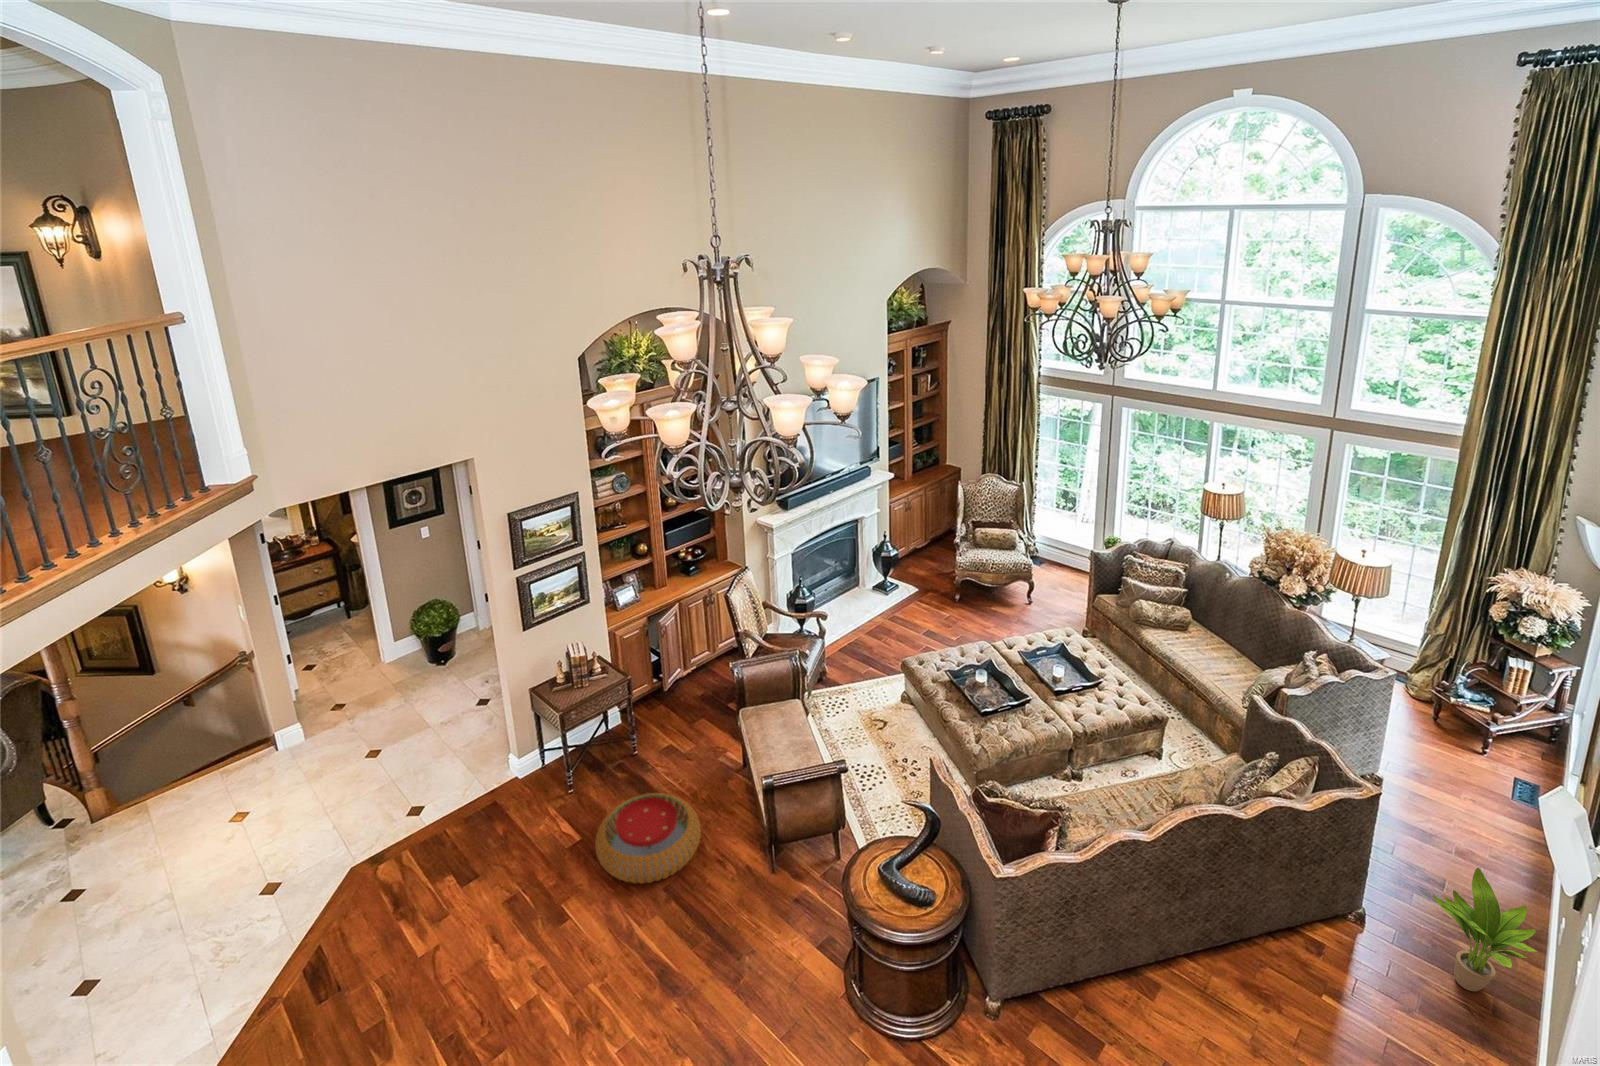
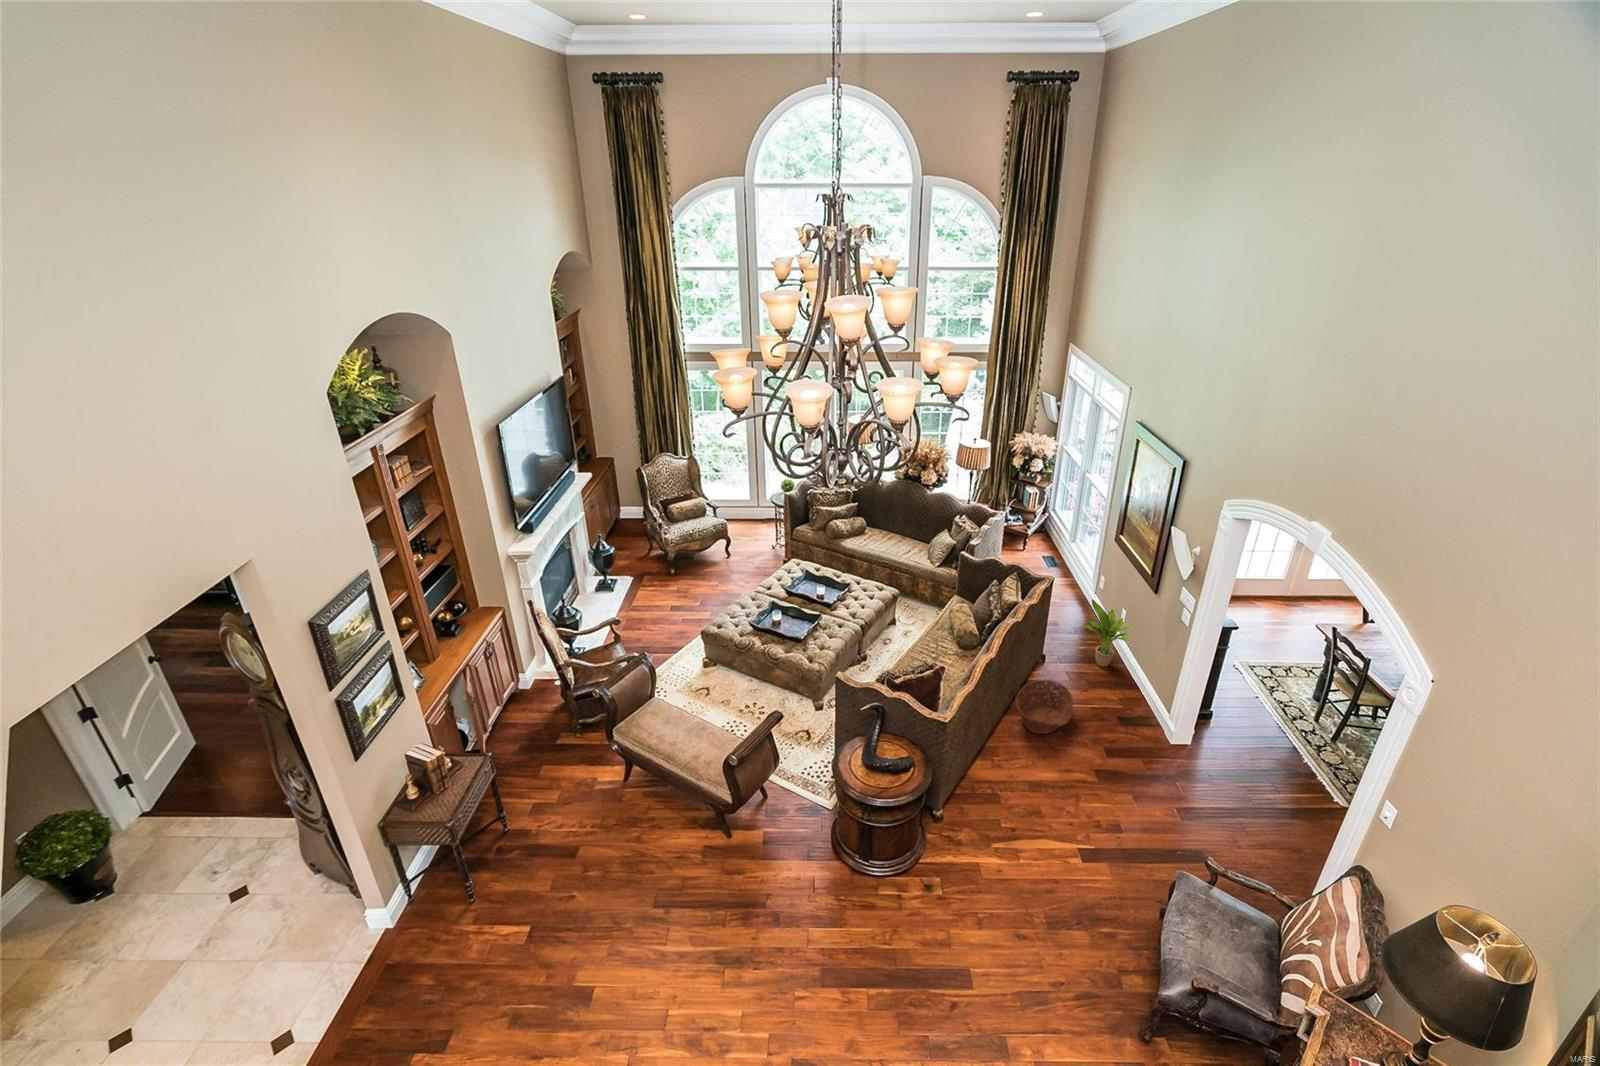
pouf: present [595,793,701,883] -> none [554,833,666,937]
basket: none [1208,926,1330,1017] -> present [1016,680,1073,734]

